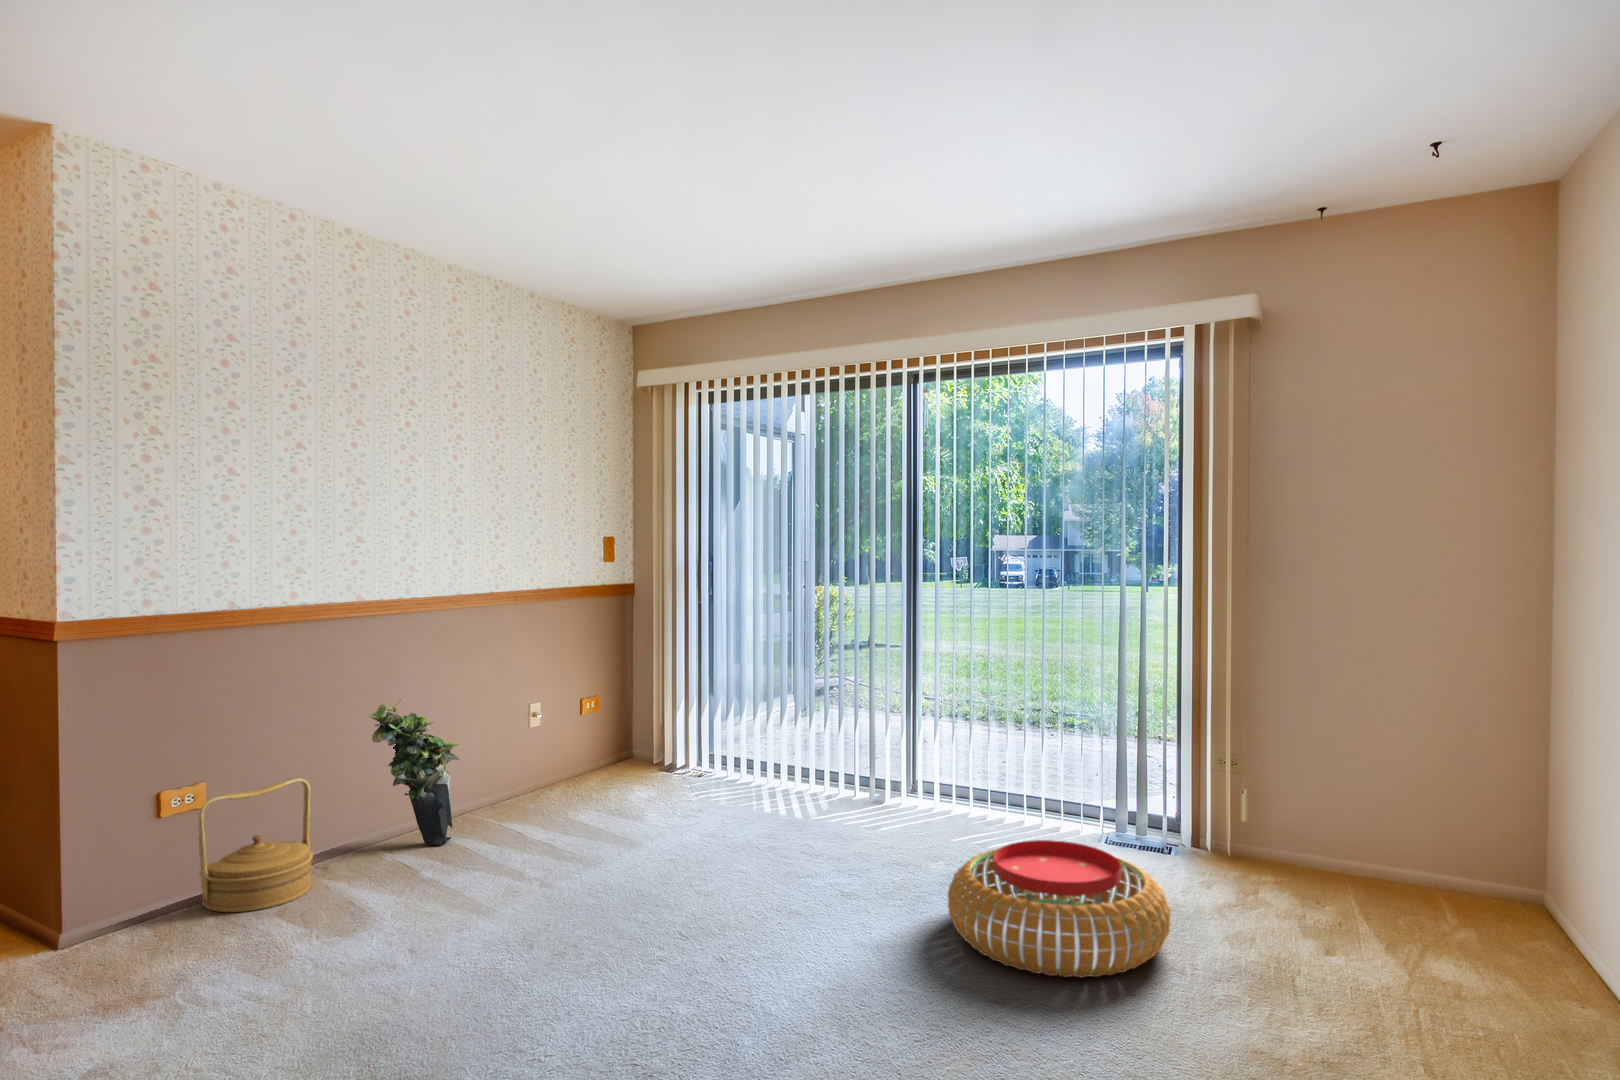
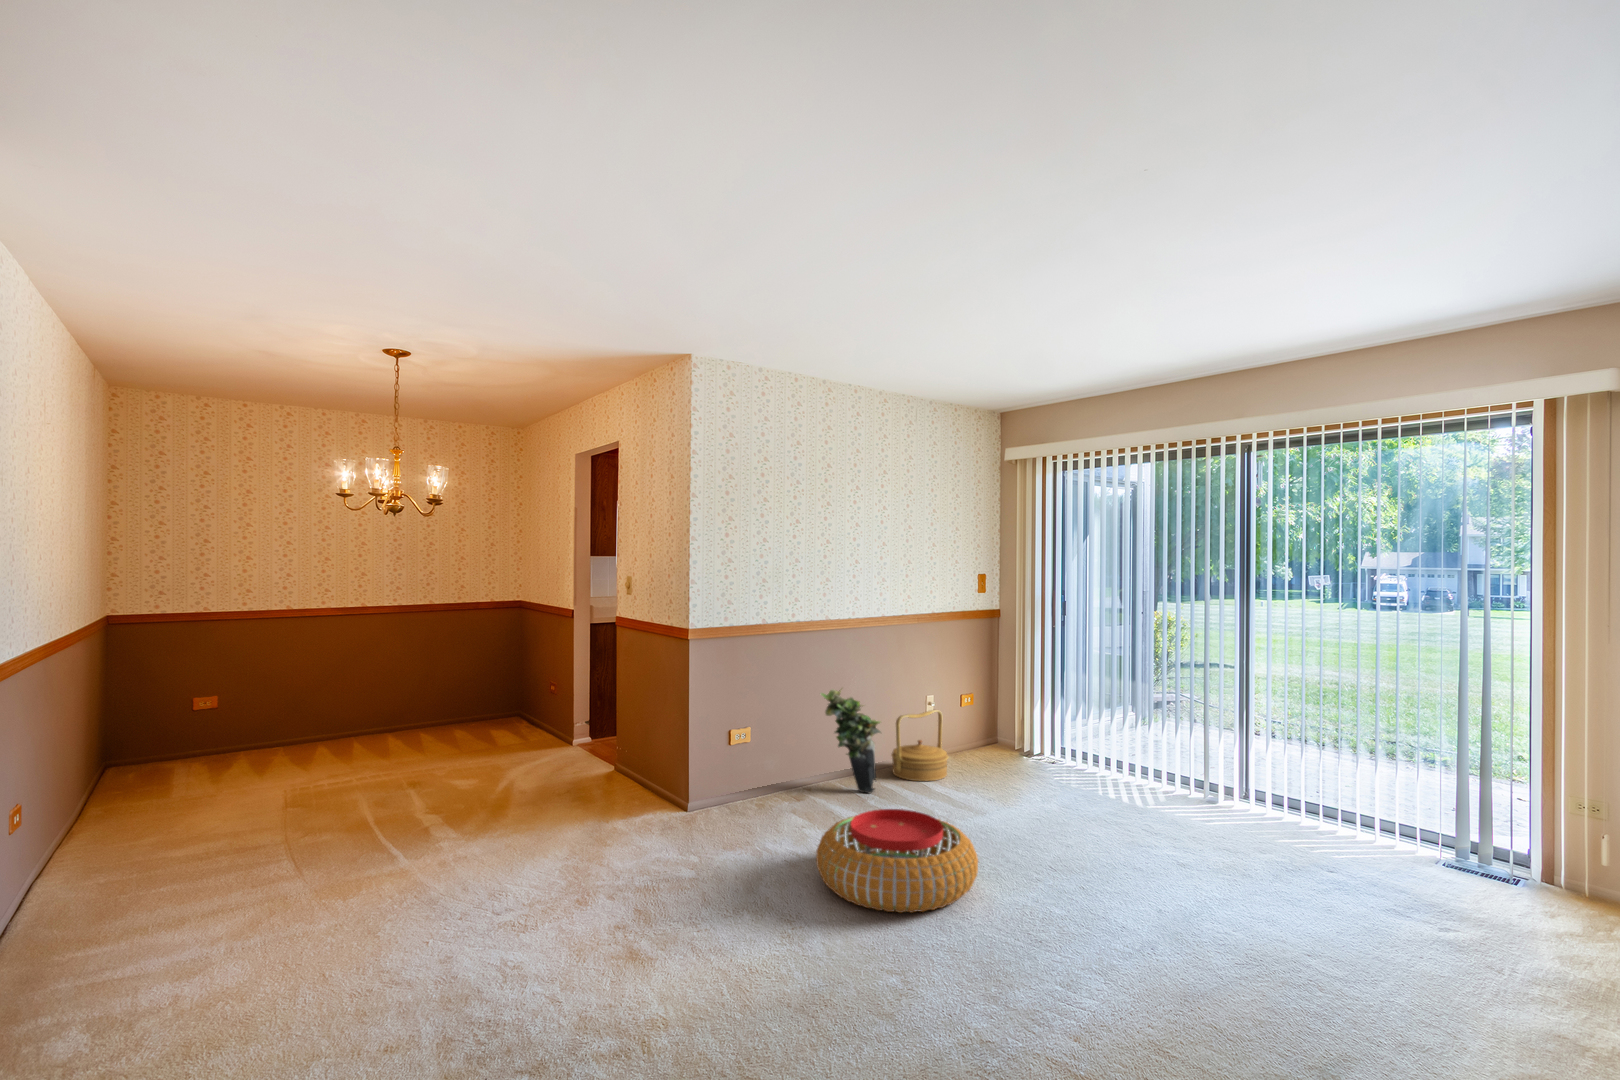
woven basket: present [198,778,313,912] -> present [892,710,948,781]
pouf: present [948,840,1171,978] -> present [816,809,978,913]

